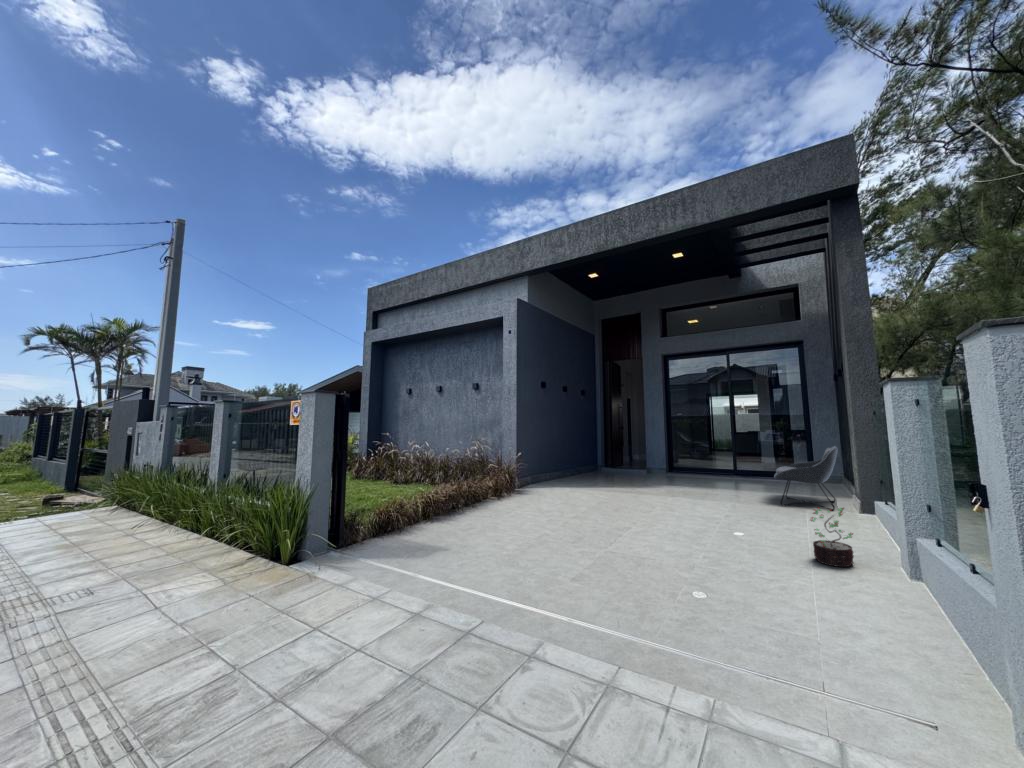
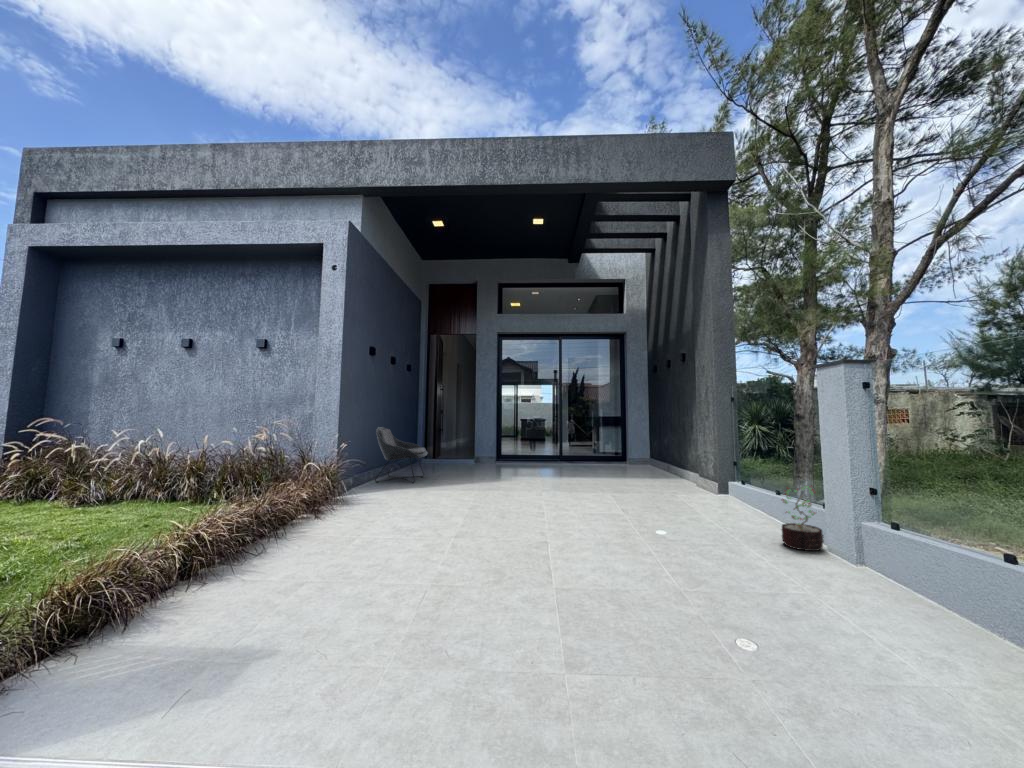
lounge chair: present [774,446,837,511] -> present [375,427,428,483]

